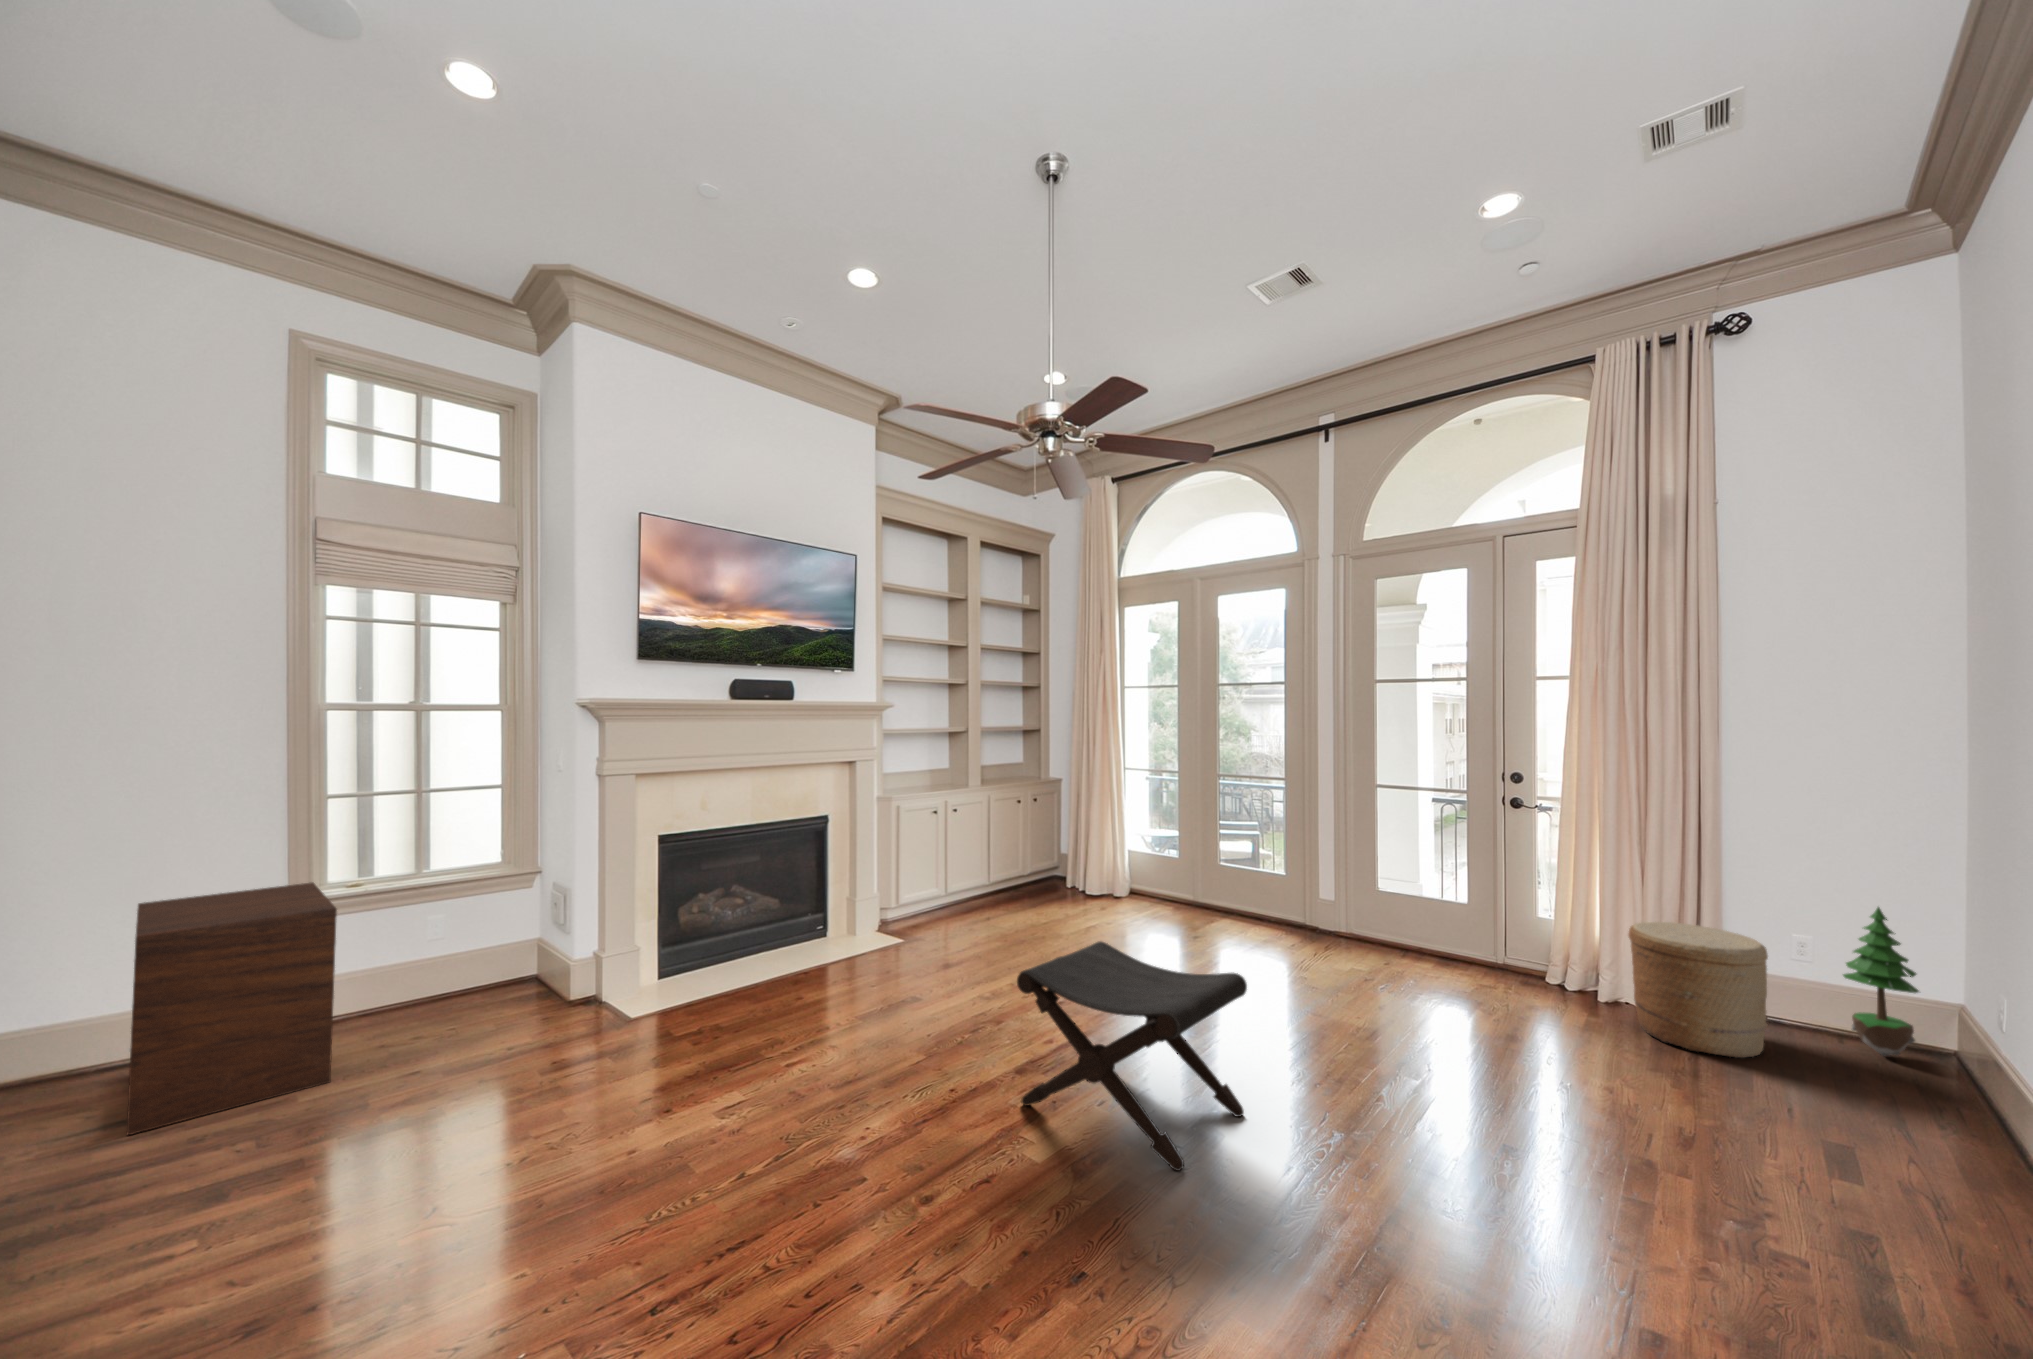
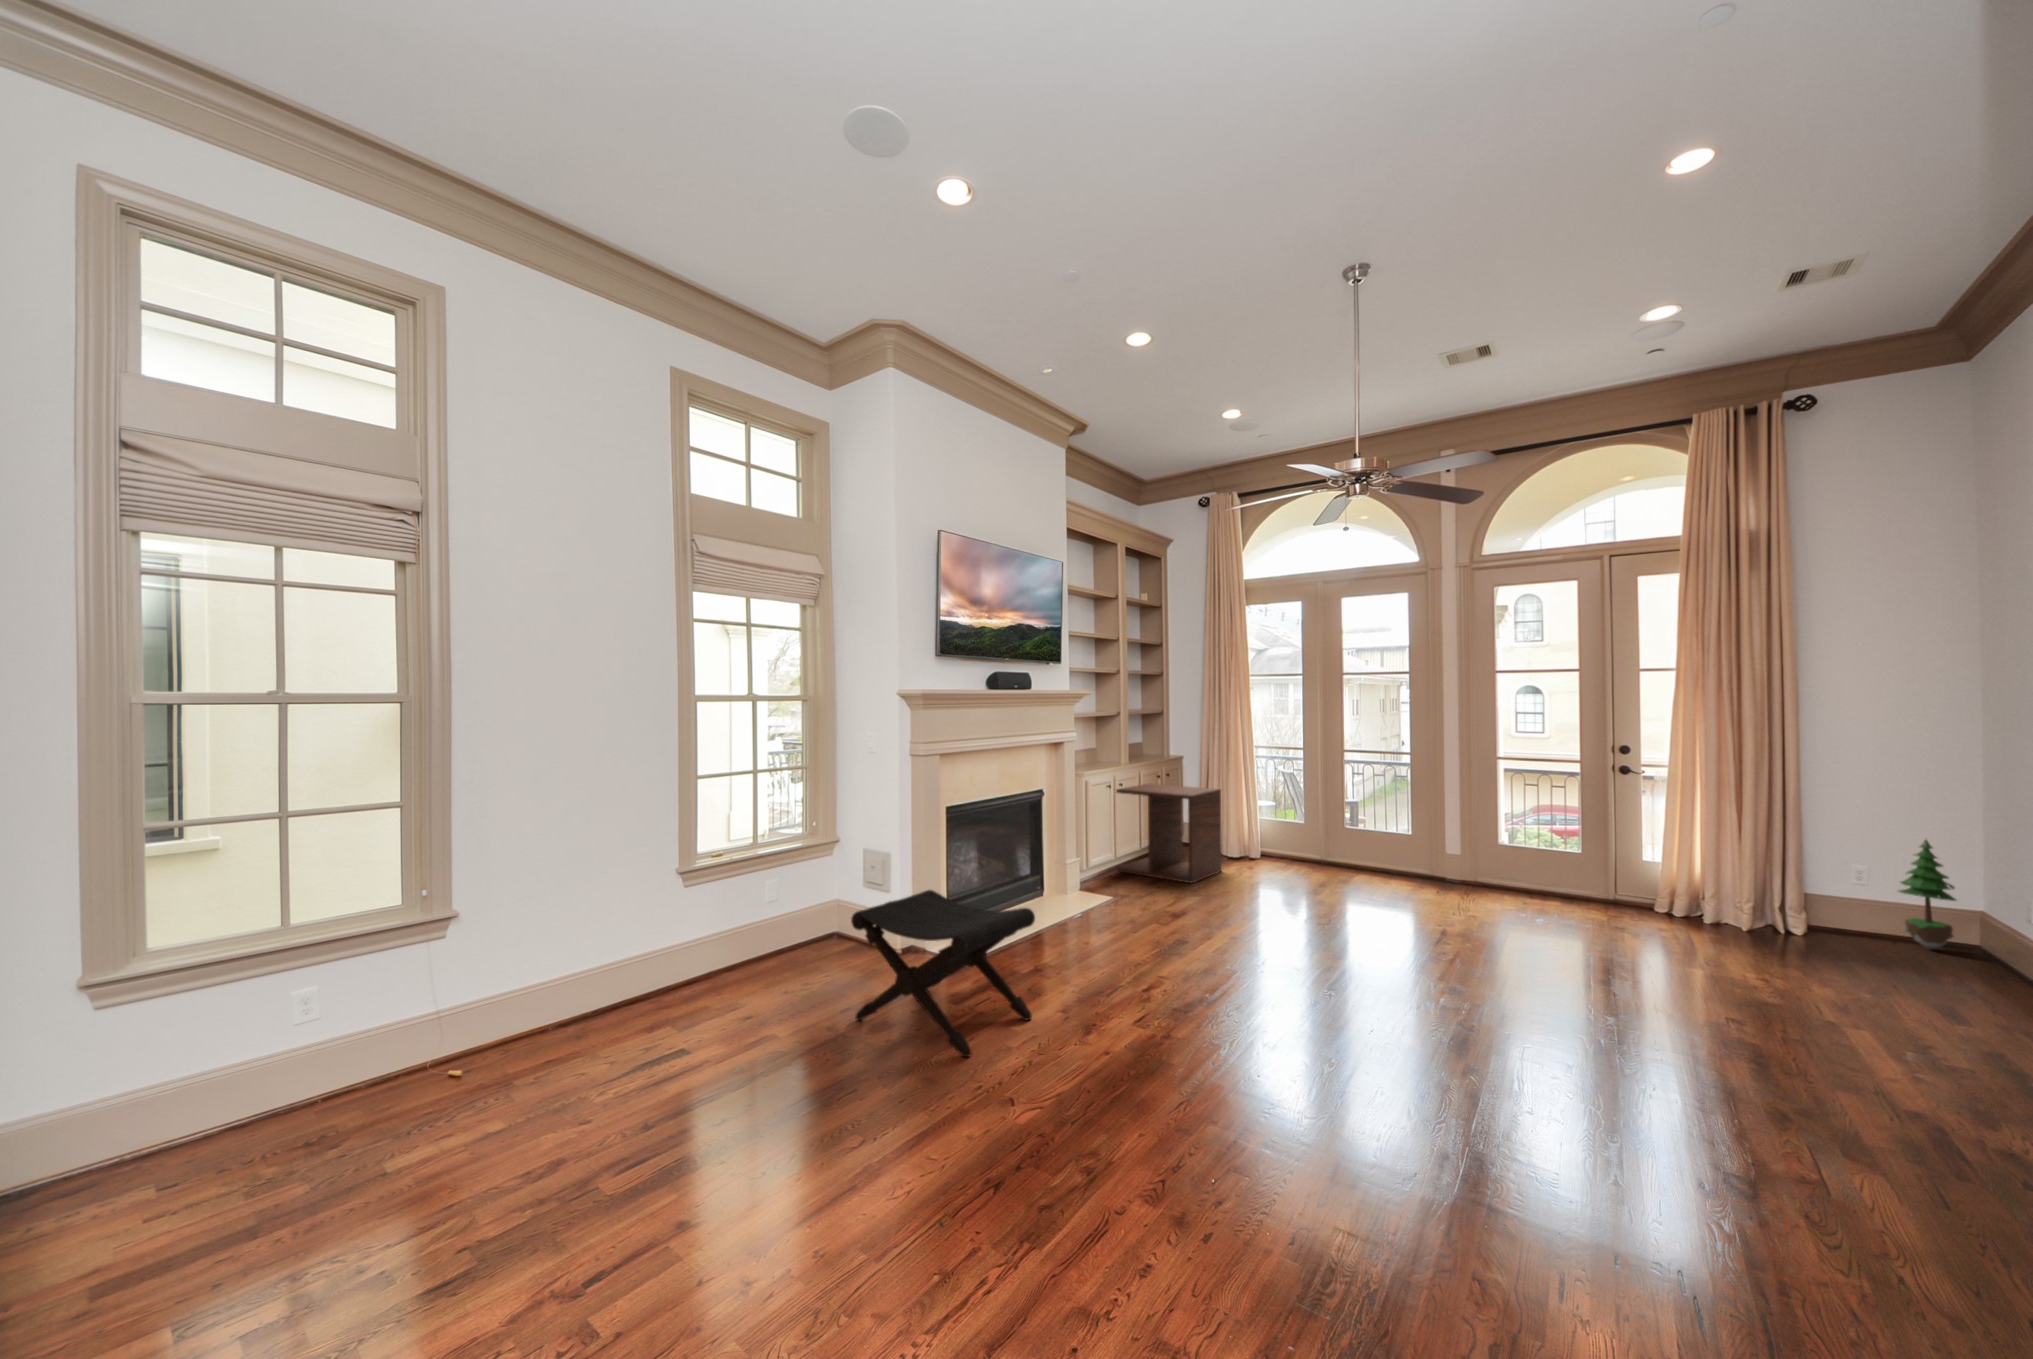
side table: present [127,882,337,1135] -> present [1116,784,1222,883]
woven basket: present [1628,922,1768,1058] -> none [1737,858,1852,954]
footstool: present [1017,941,1247,1171] -> present [851,890,1035,1057]

